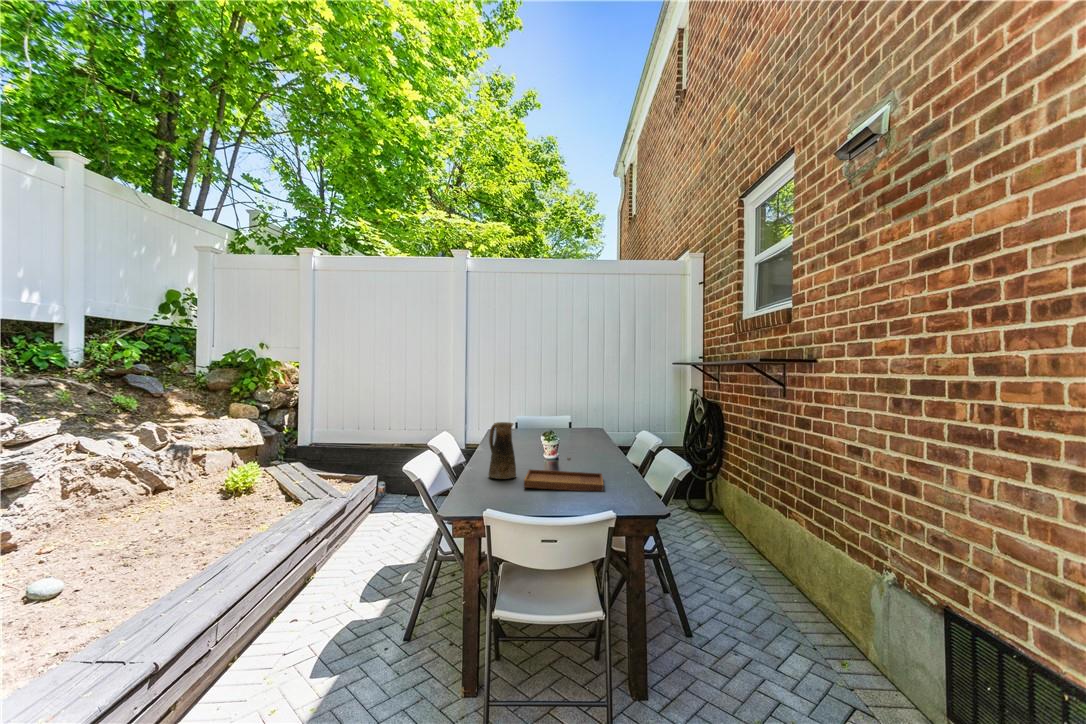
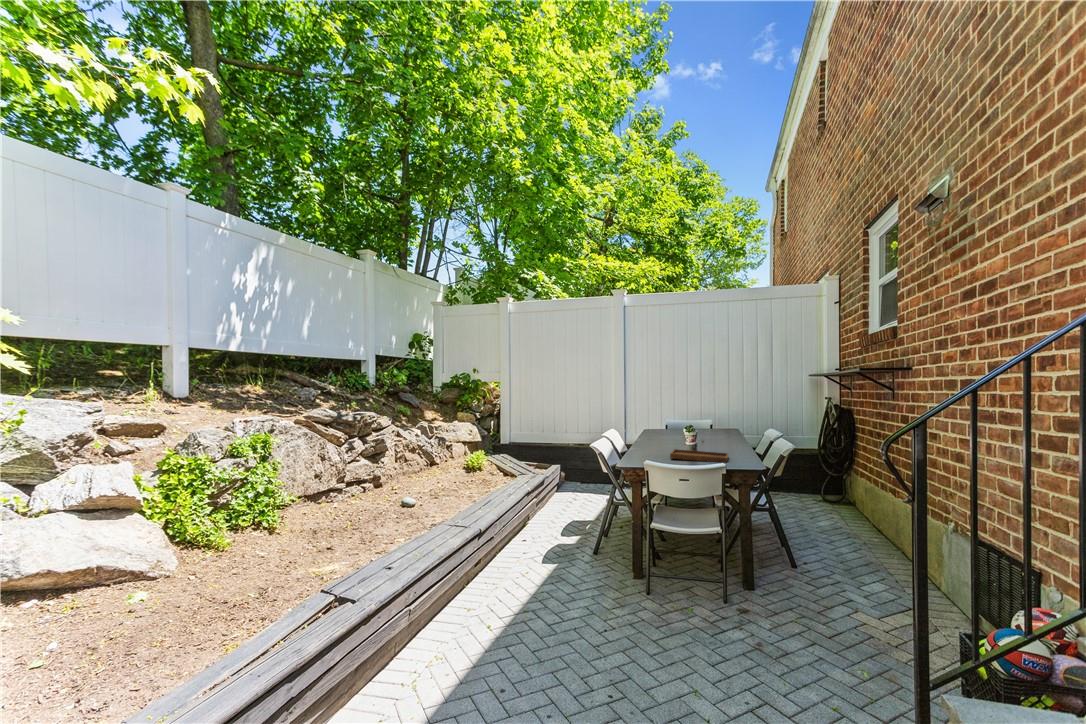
pitcher: present [488,422,516,479] -> none [646,417,666,455]

